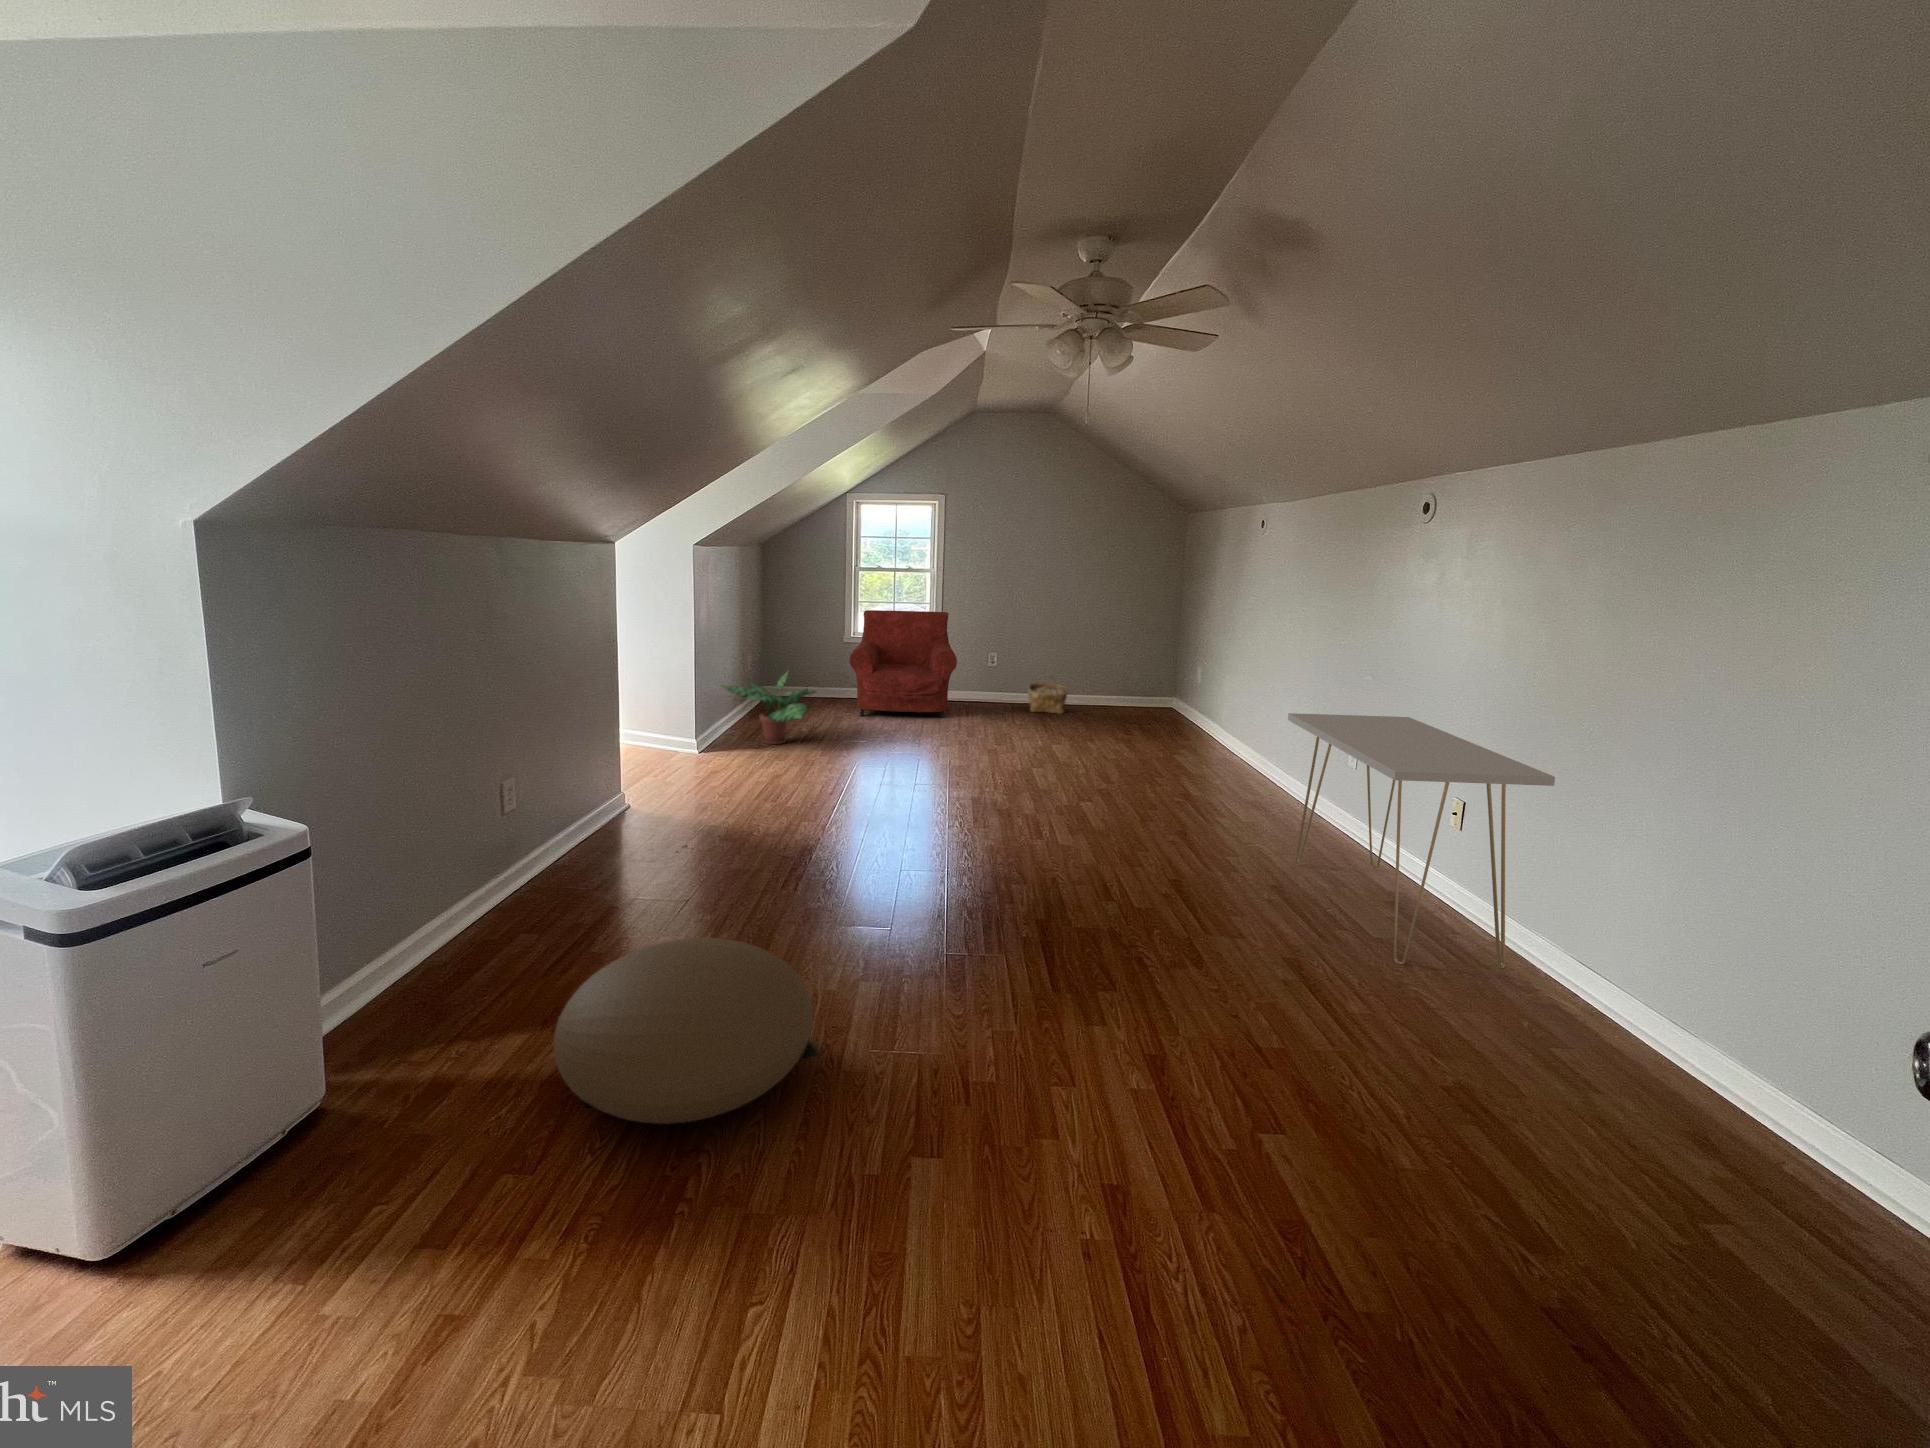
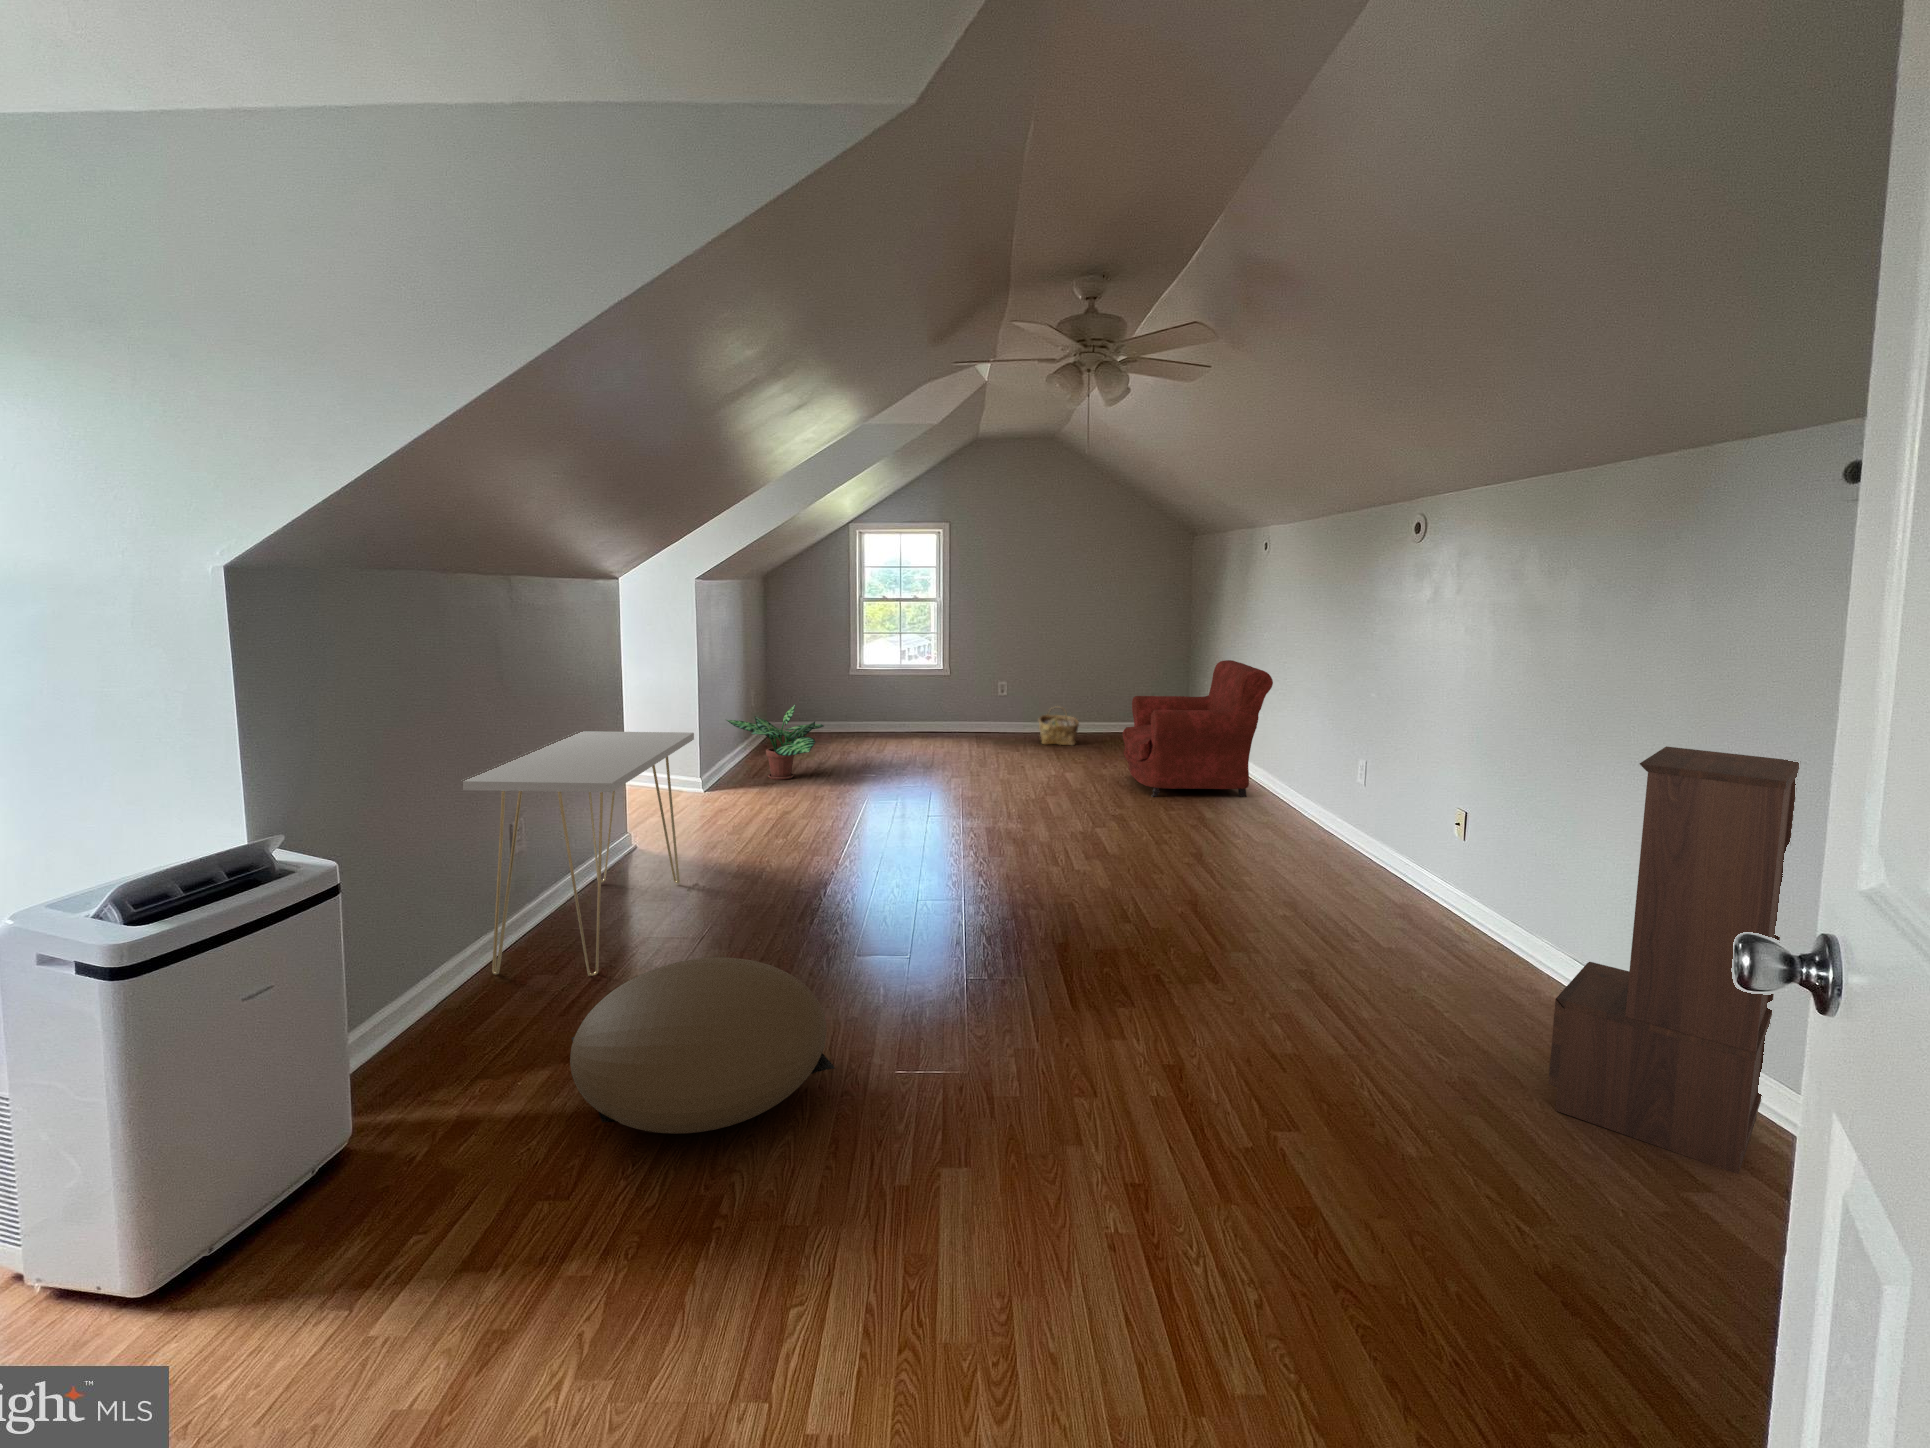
armchair: present [849,610,957,718] -> present [1122,660,1273,797]
console table: present [1288,713,1555,969] -> present [461,731,694,976]
bookshelf: none [1562,744,1856,1198] -> present [1548,746,1799,1174]

